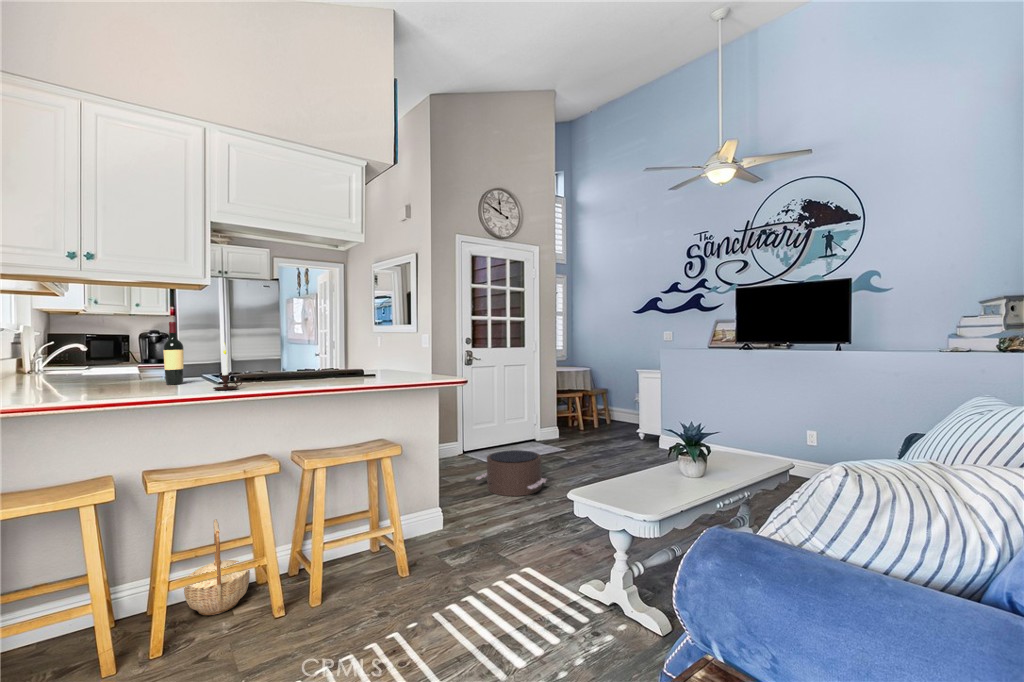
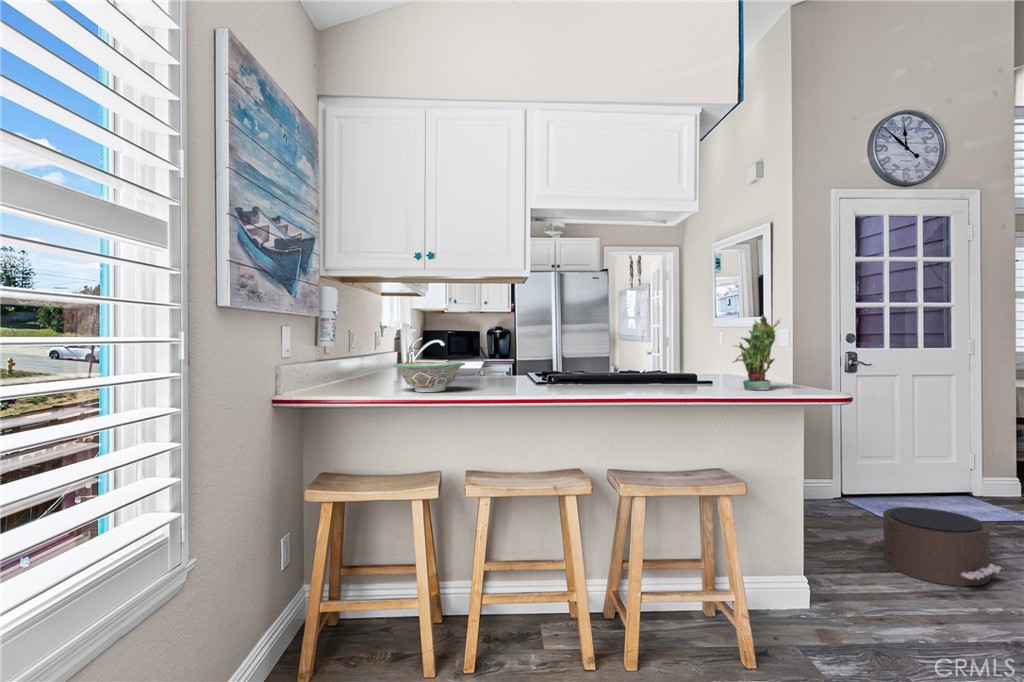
wine bottle: present [163,322,184,385] -> none [488,318,505,384]
potted plant: none [390,324,423,378] -> present [733,315,780,390]
candle: present [213,343,242,390] -> none [525,340,554,394]
bowl: none [48,364,143,396] -> present [393,362,465,392]
basket: present [184,519,250,615] -> none [499,534,562,641]

